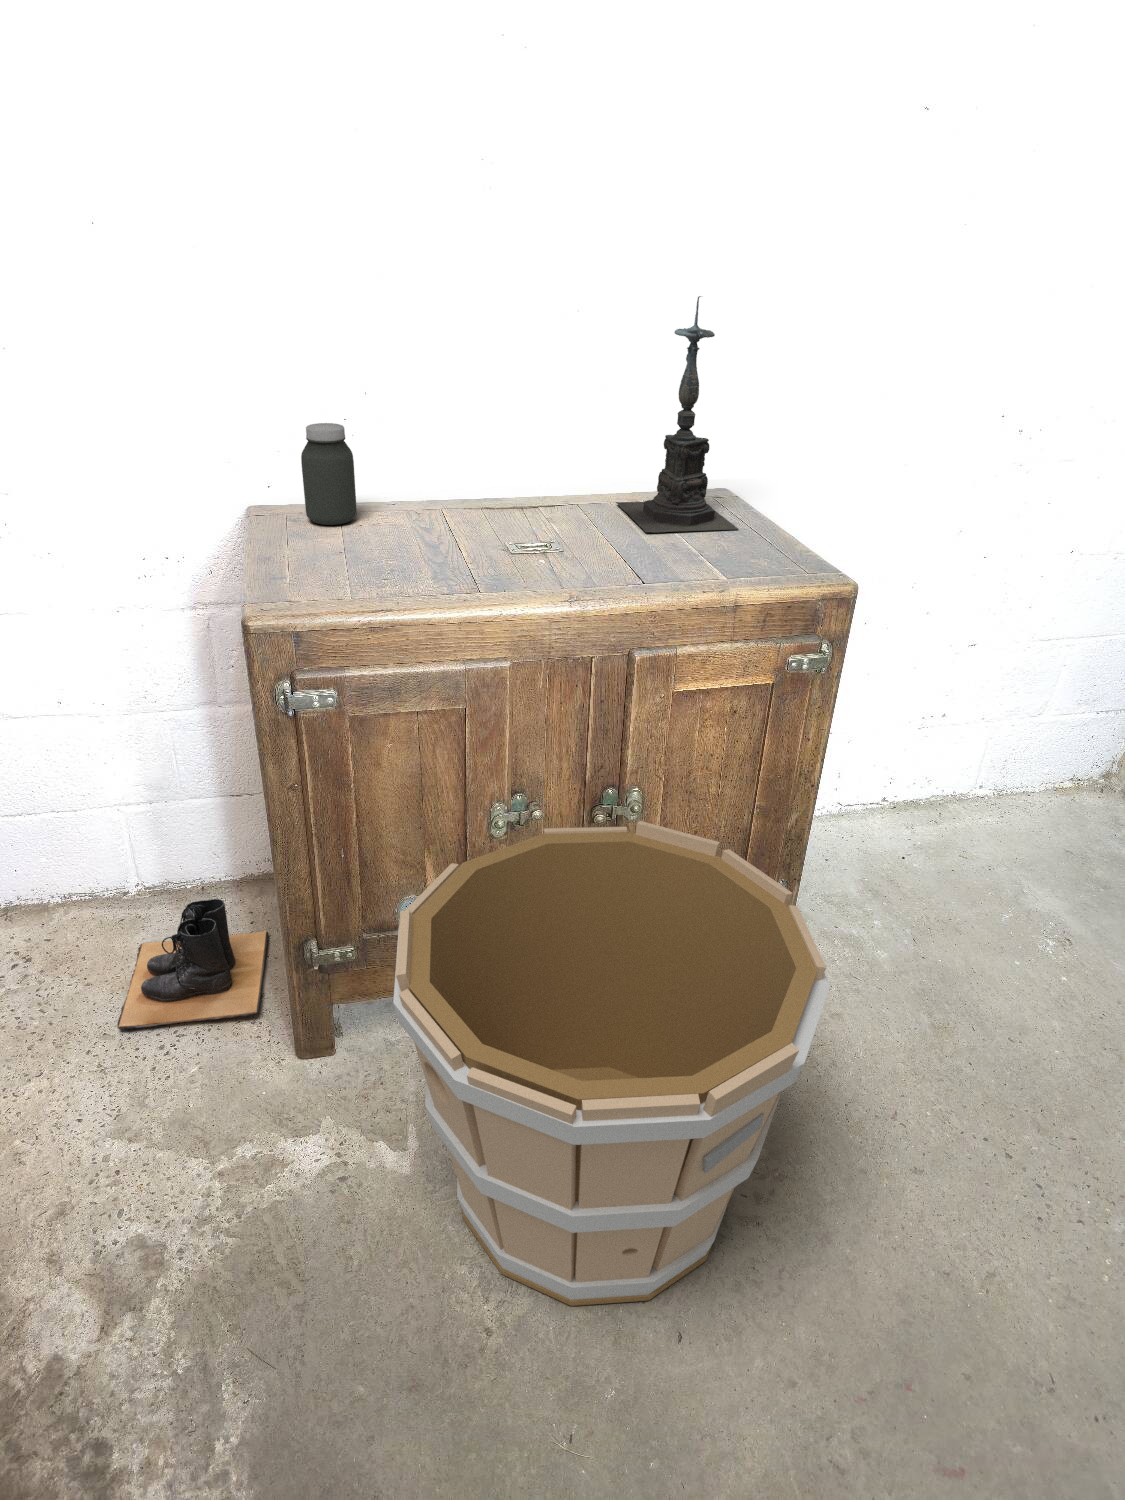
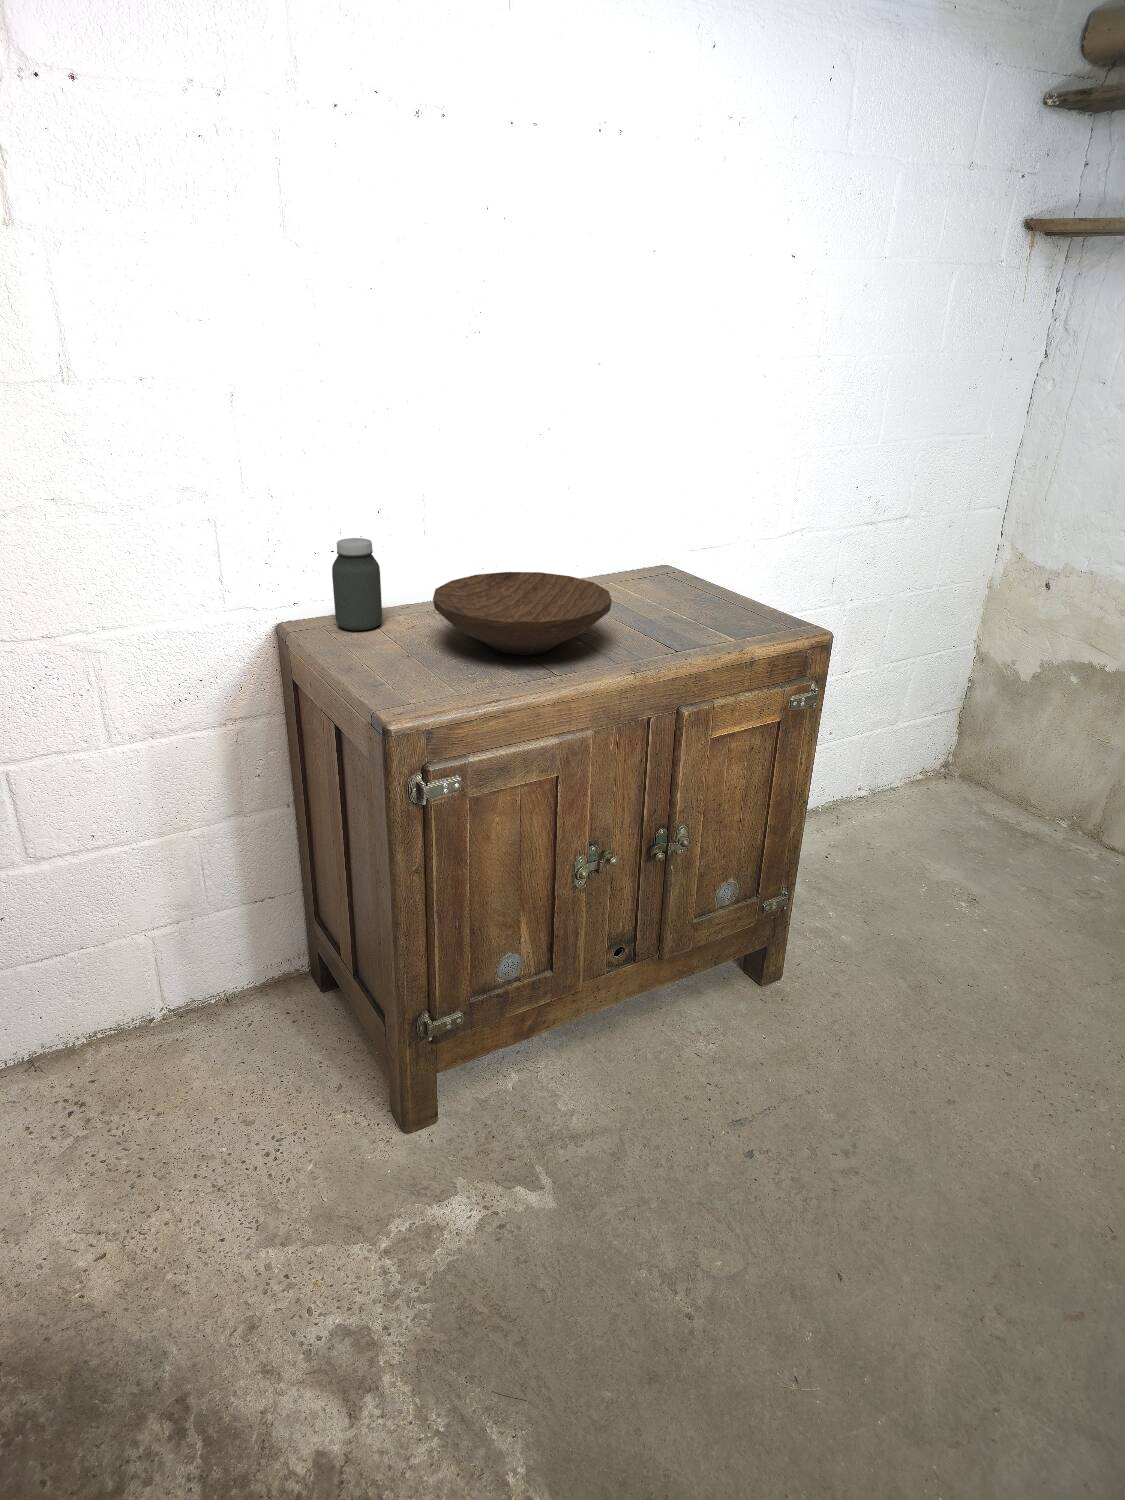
candle holder: present [616,296,738,533] -> none [589,409,707,609]
wooden bowl: none [375,475,578,569] -> present [433,572,612,655]
wooden bucket: present [393,821,830,1306] -> none [553,852,934,1277]
boots: present [117,899,268,1030] -> none [194,1000,349,1147]

